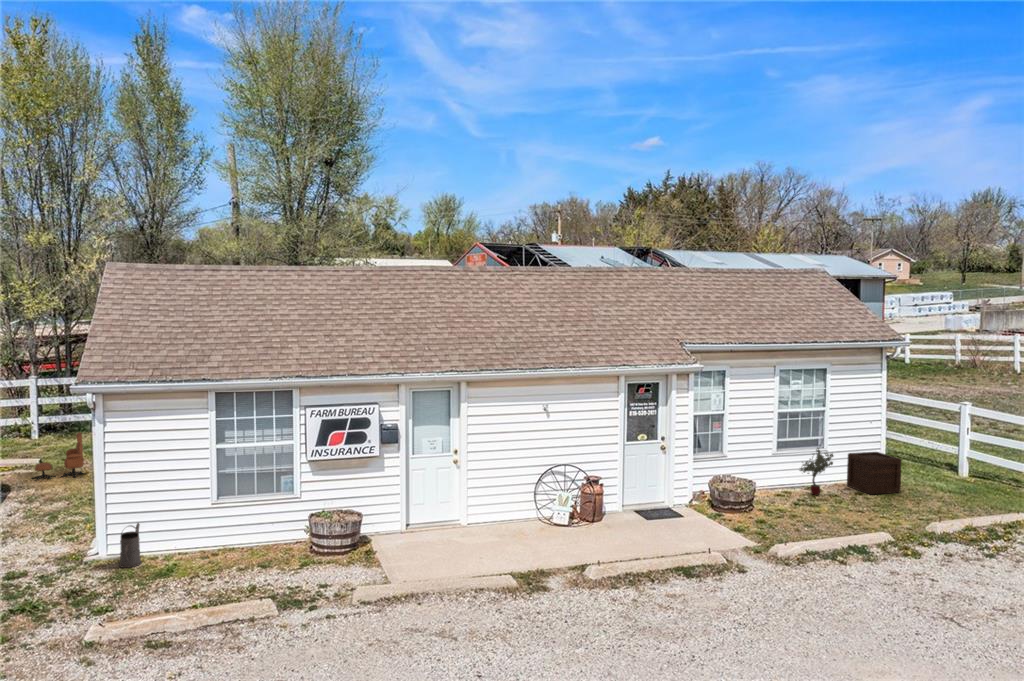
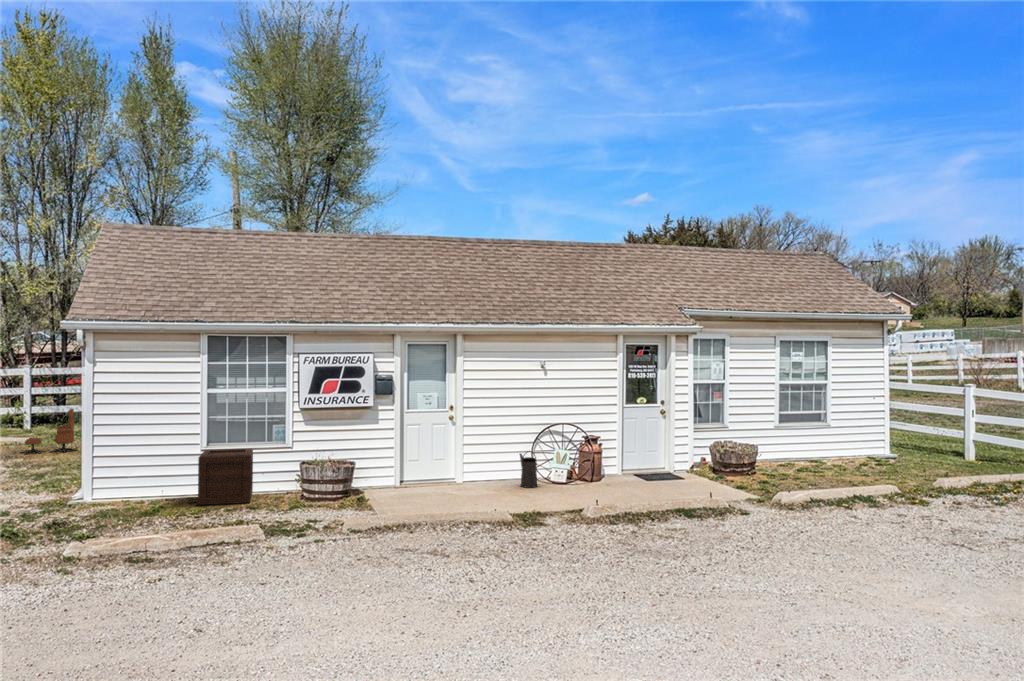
potted tree: present [800,448,833,495] -> none [801,418,837,466]
wooden crate: present [847,452,902,495] -> present [198,449,253,505]
watering can: present [119,523,142,568] -> present [520,451,538,488]

